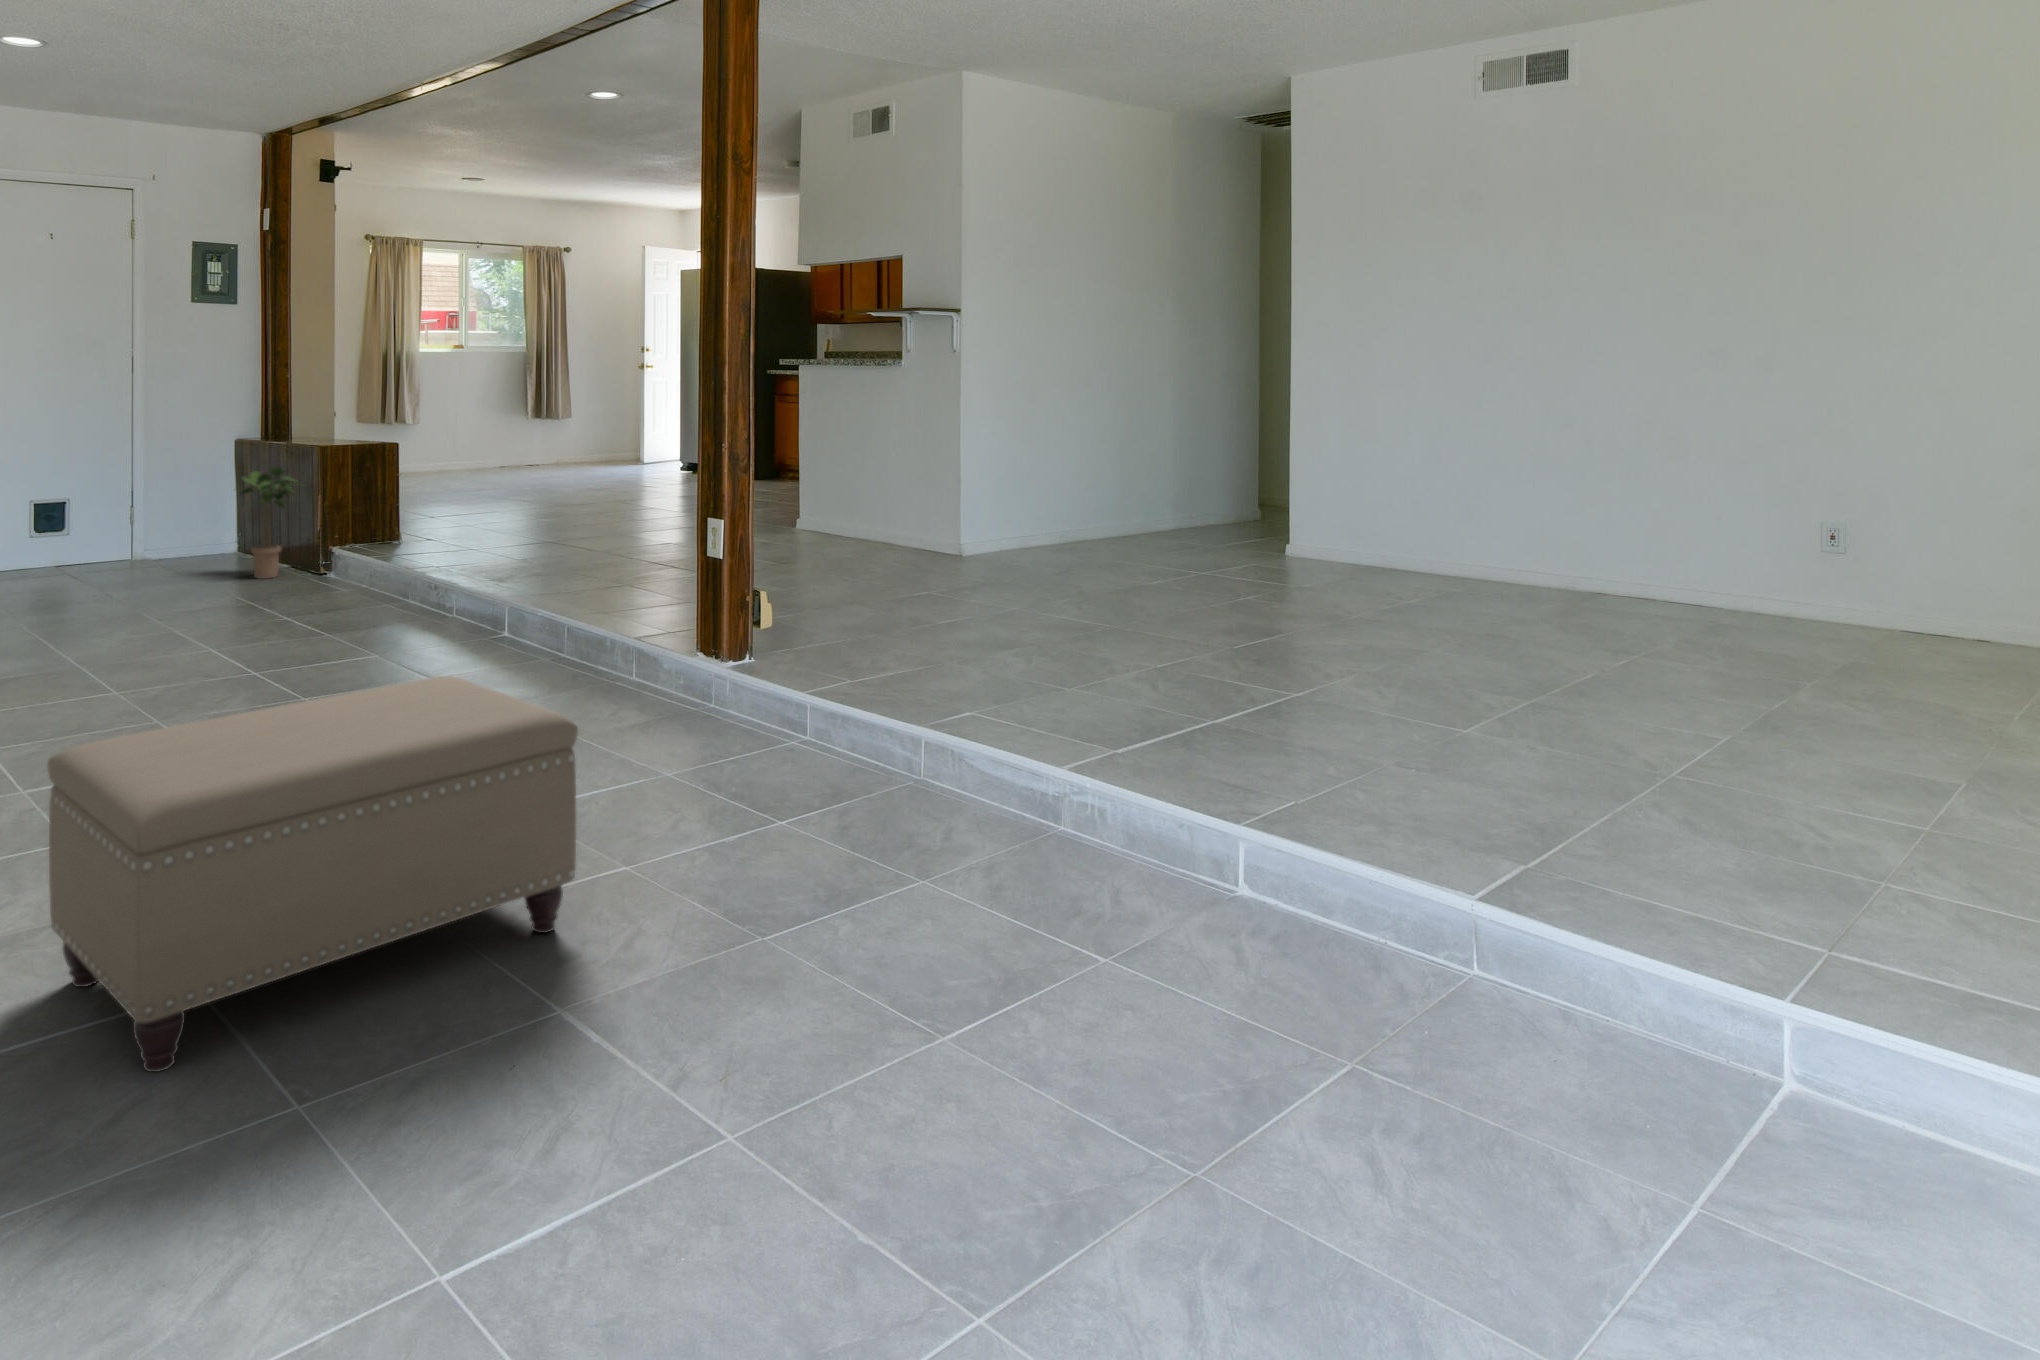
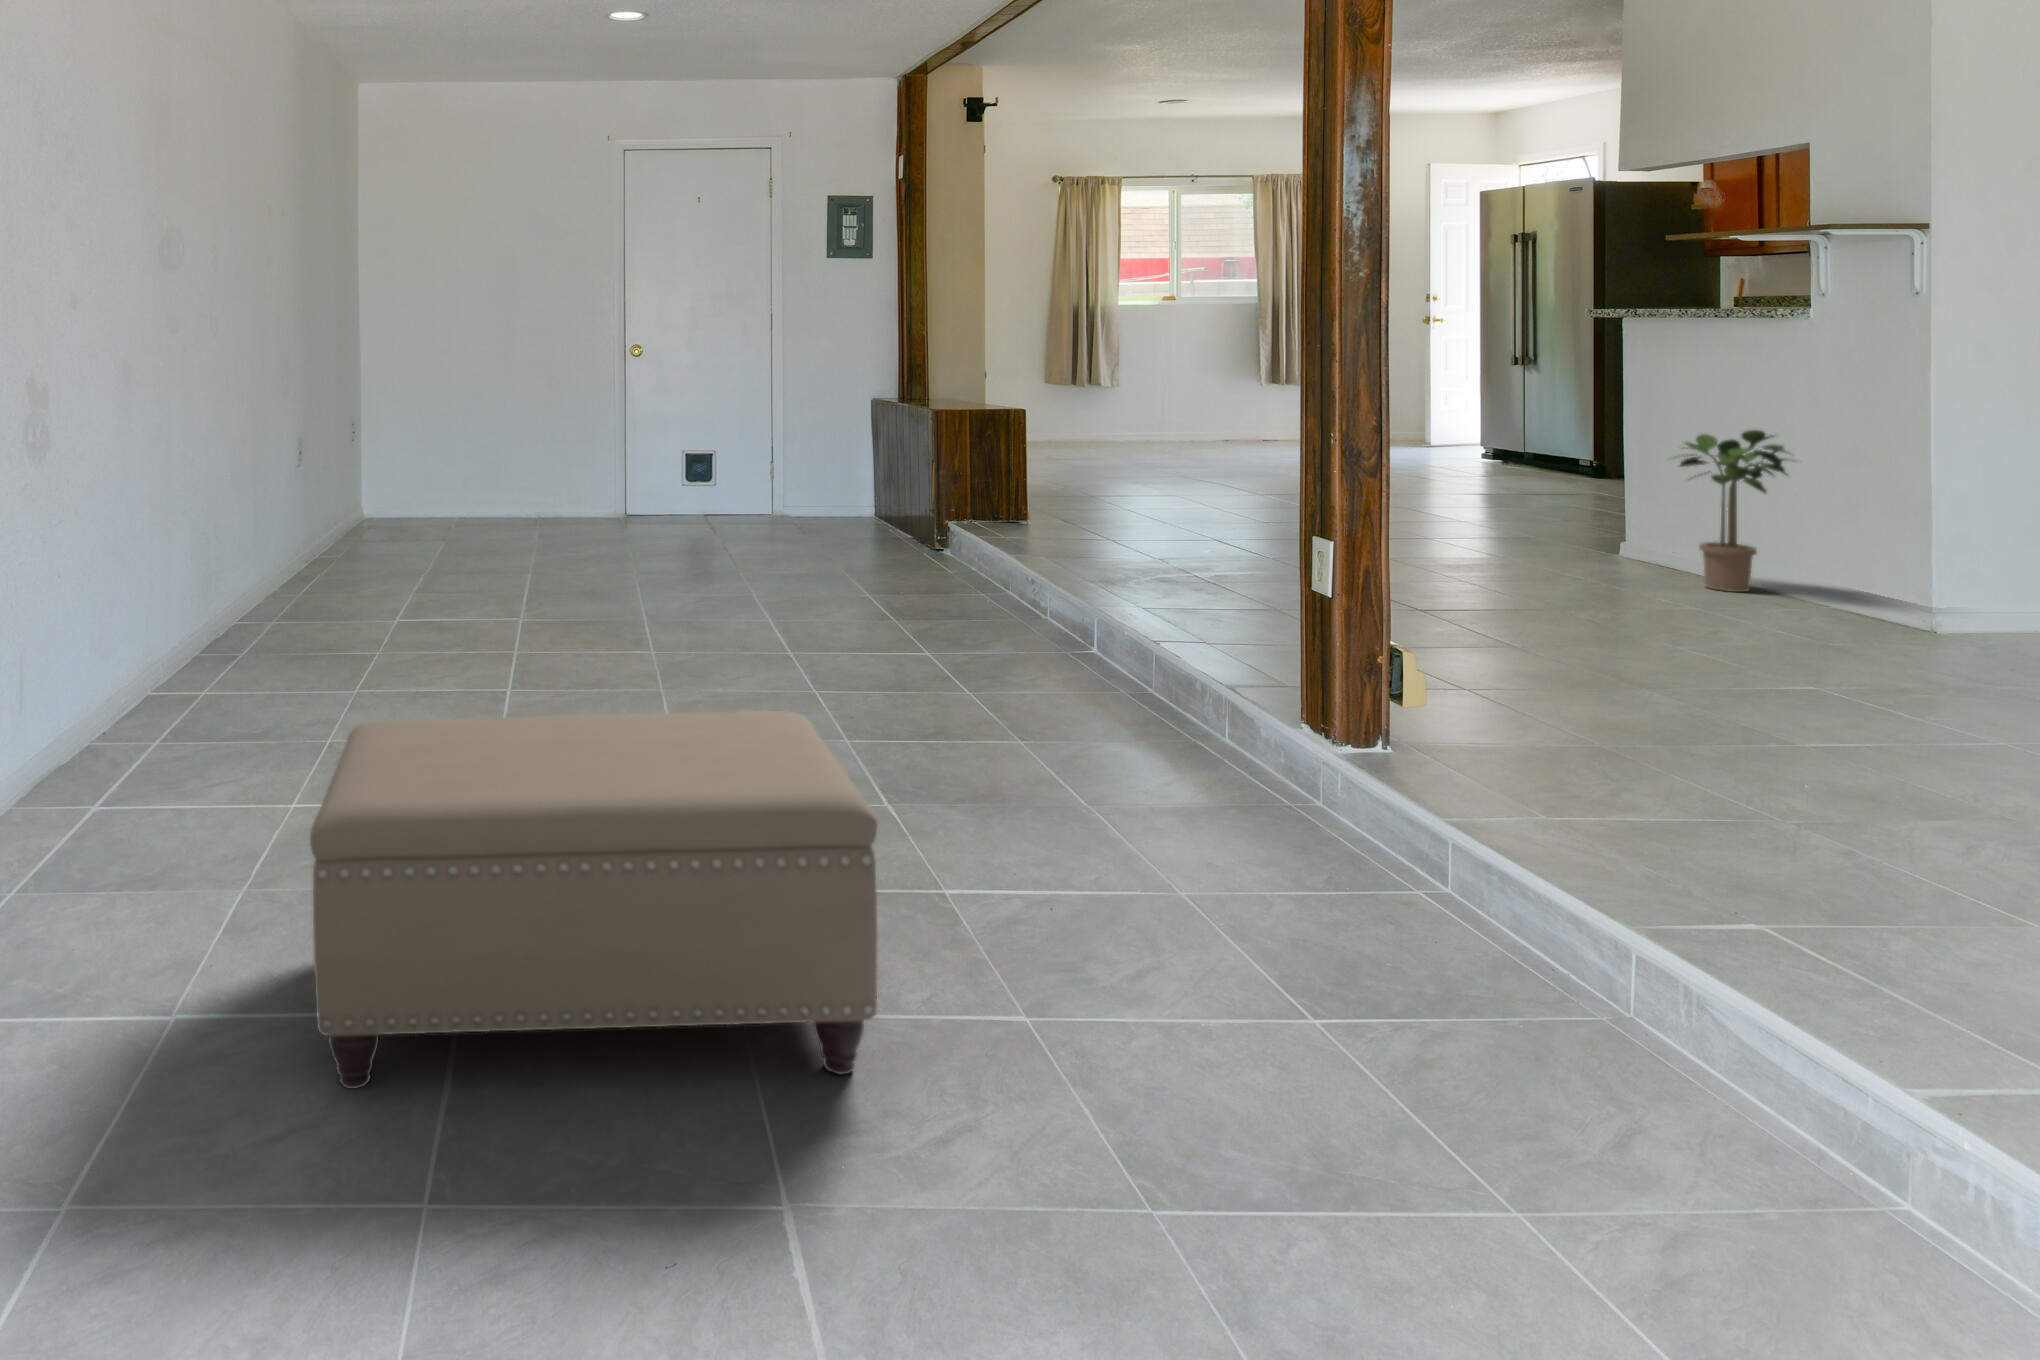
potted plant: present [241,467,297,579] -> present [1671,430,1786,592]

